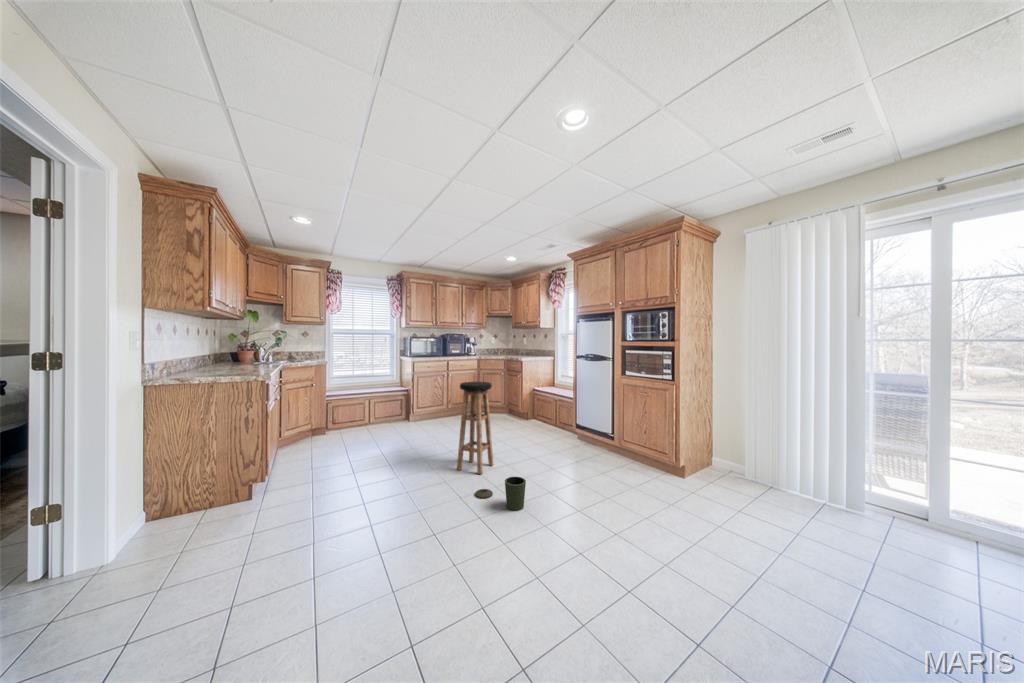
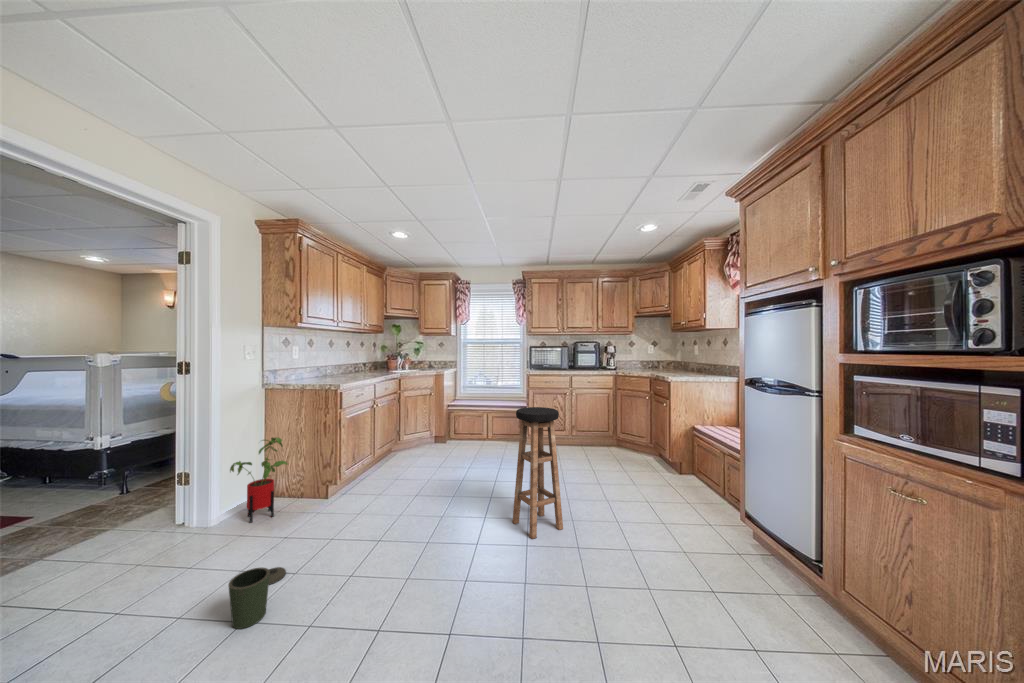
house plant: none [132,440,223,543] -> present [230,438,288,523]
trash can: present [475,477,526,510] -> present [228,567,286,629]

